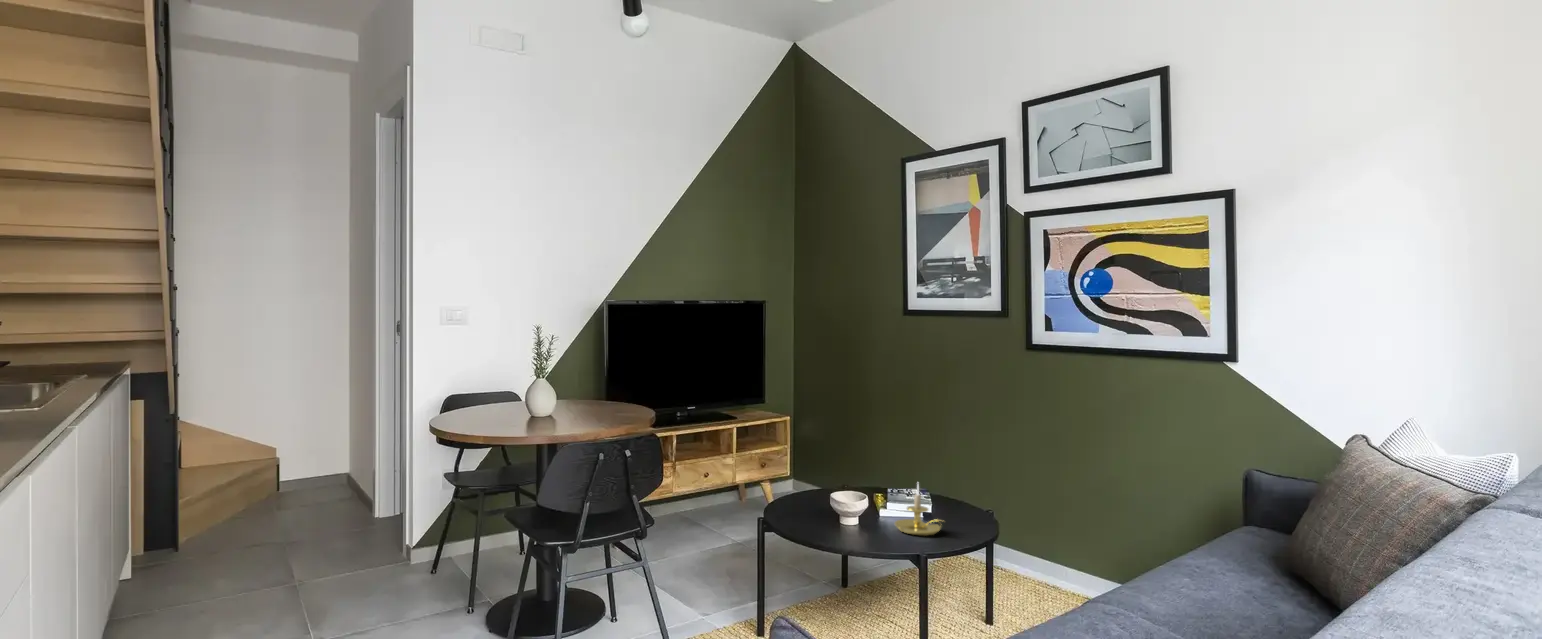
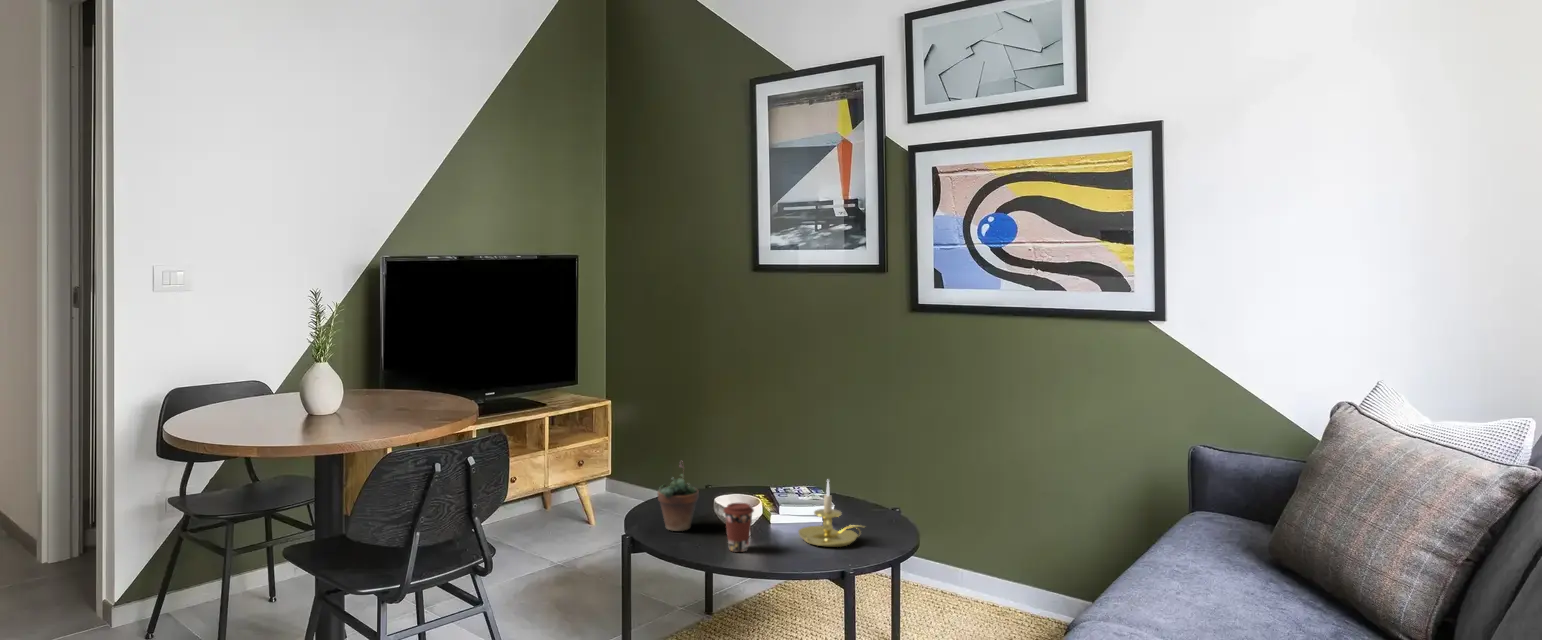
succulent plant: none [791,461,823,515] -> present [658,464,699,531]
coffee cup: none [833,495,857,532] -> present [724,503,754,552]

